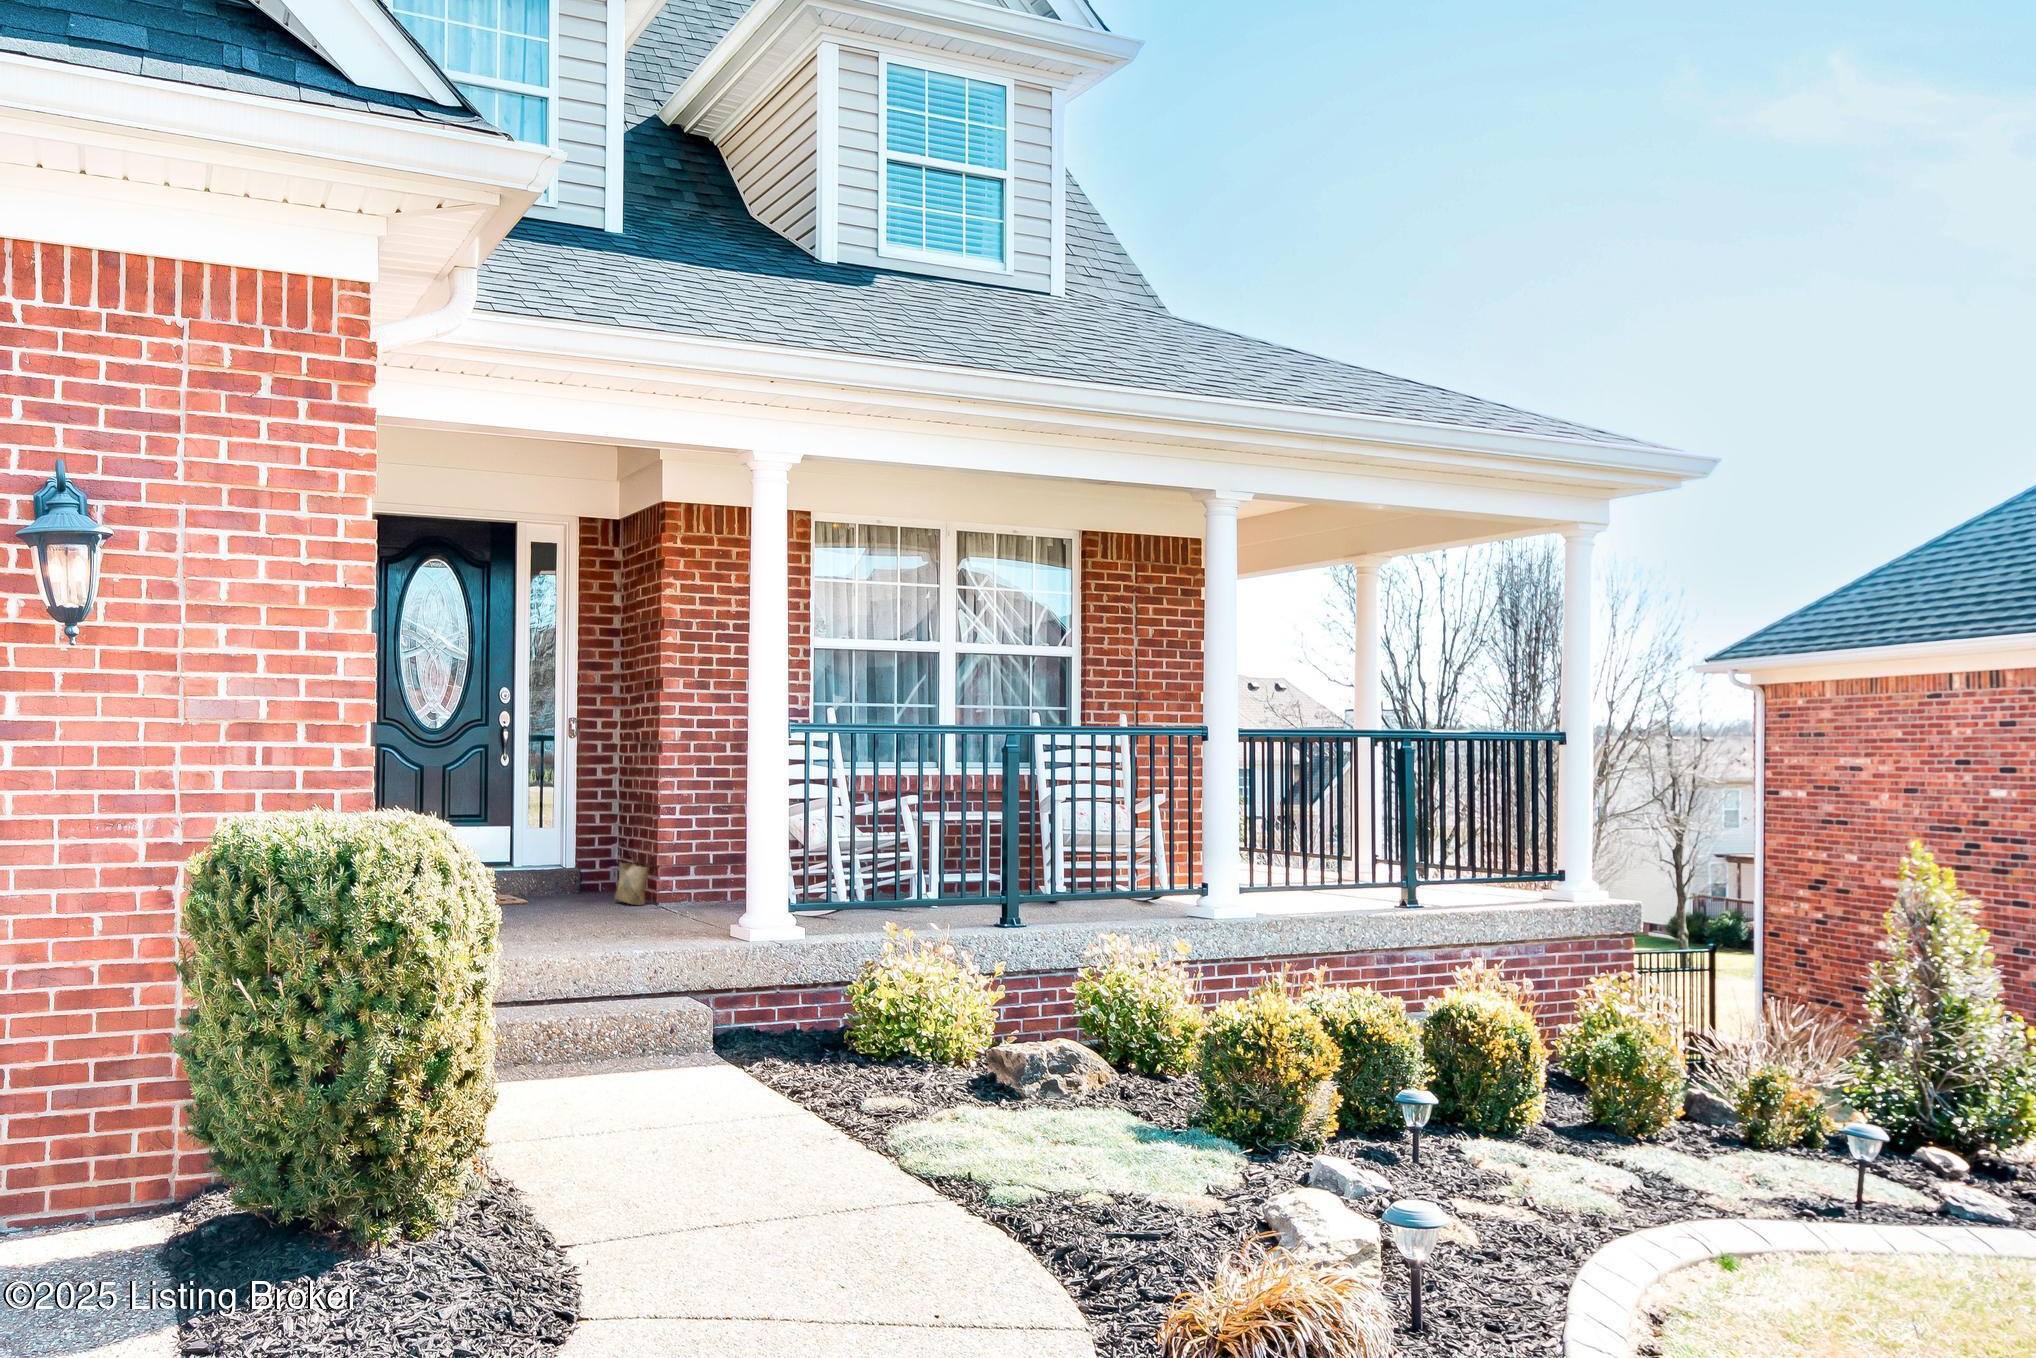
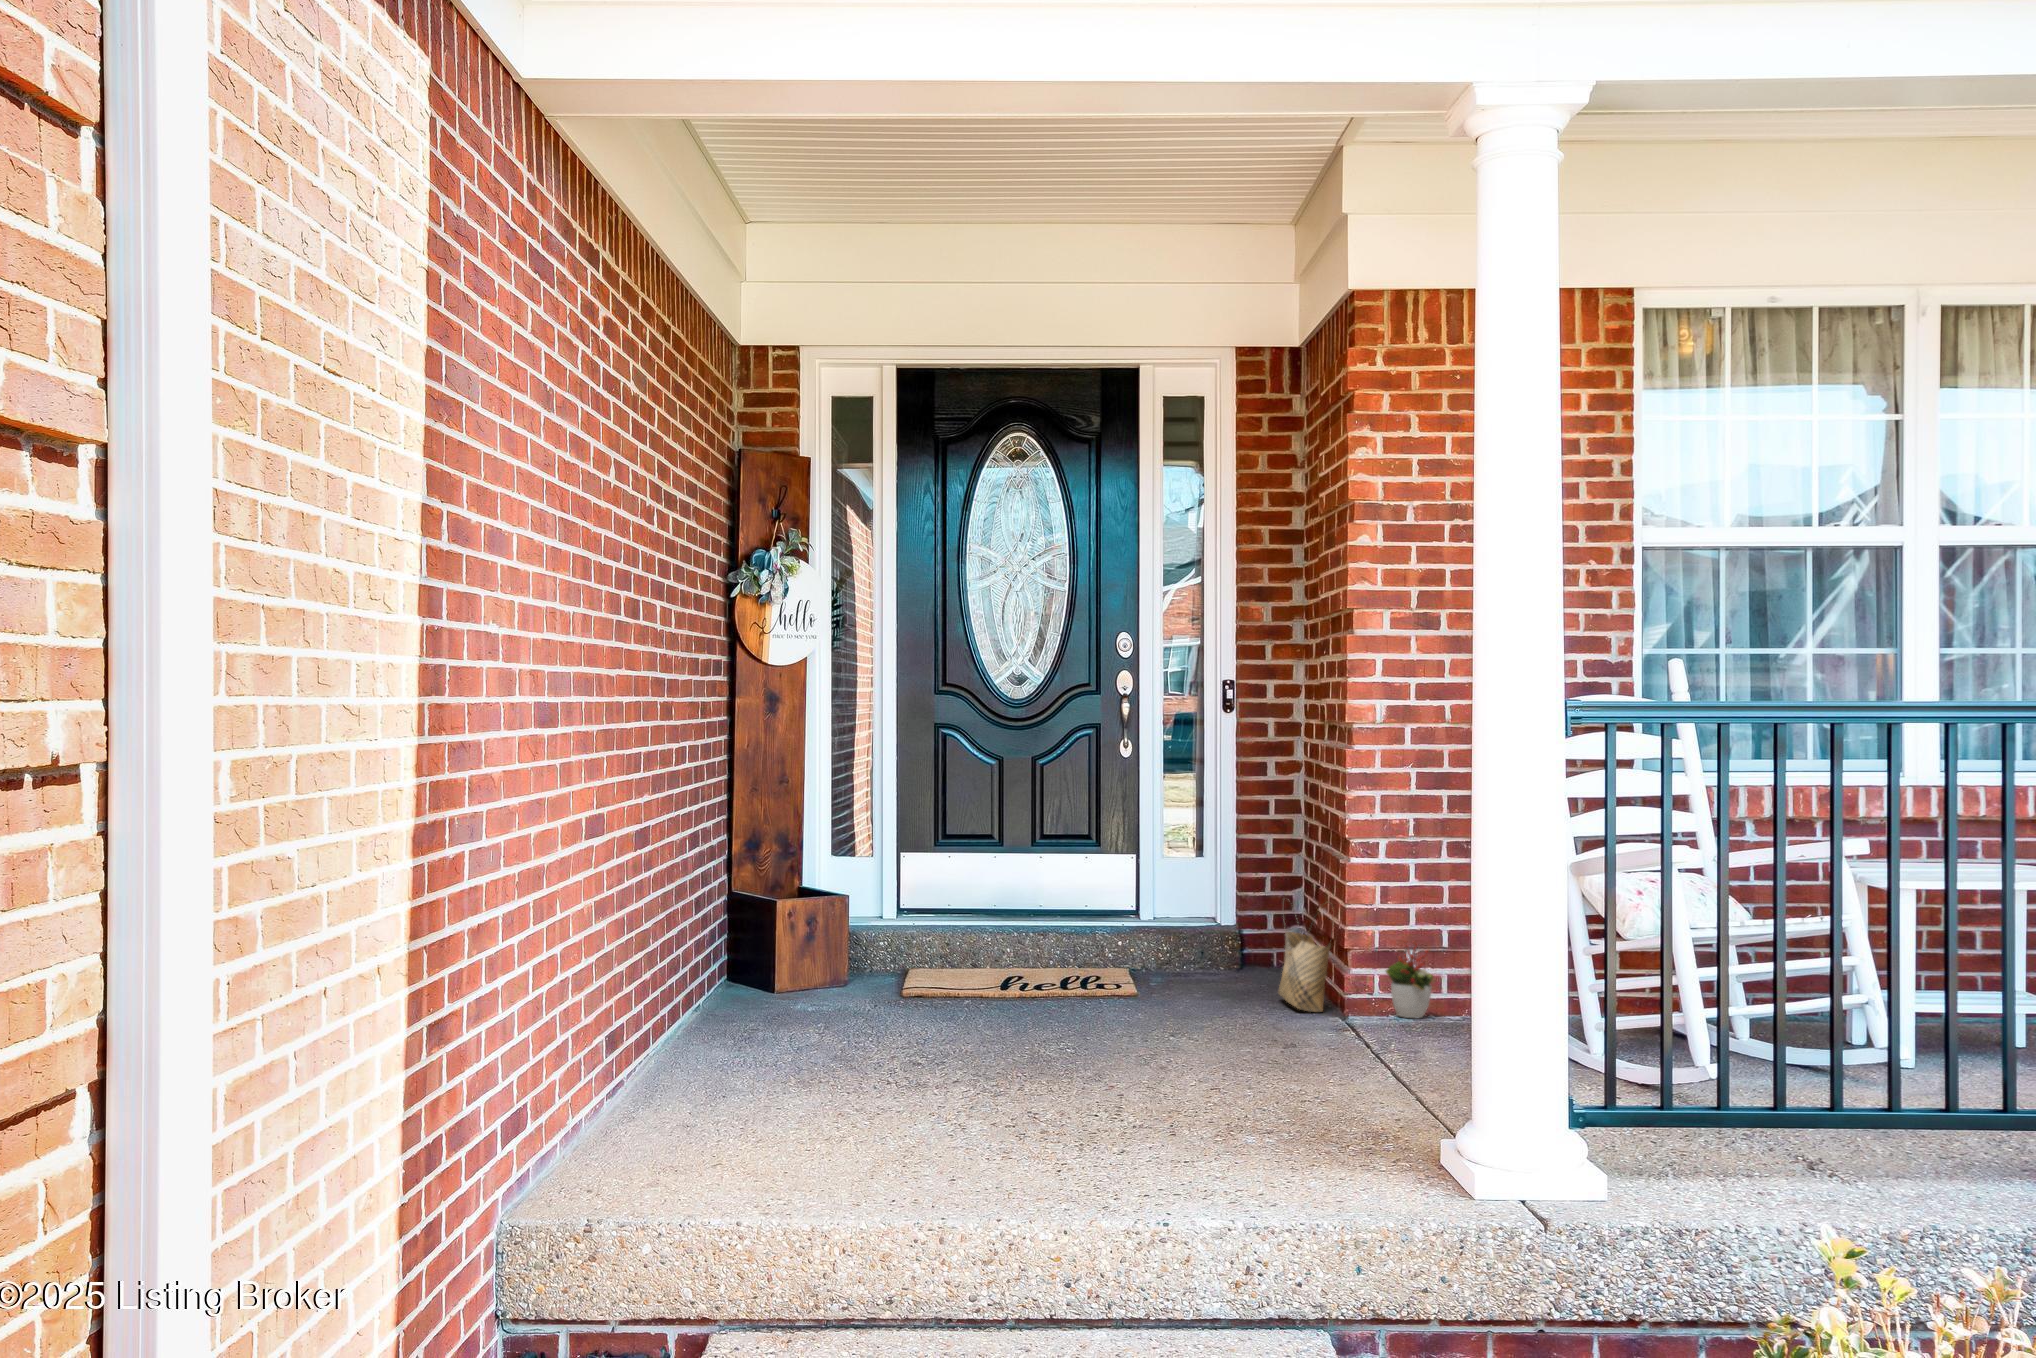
decorative plant: none [680,861,707,904] -> present [1386,942,1433,1018]

